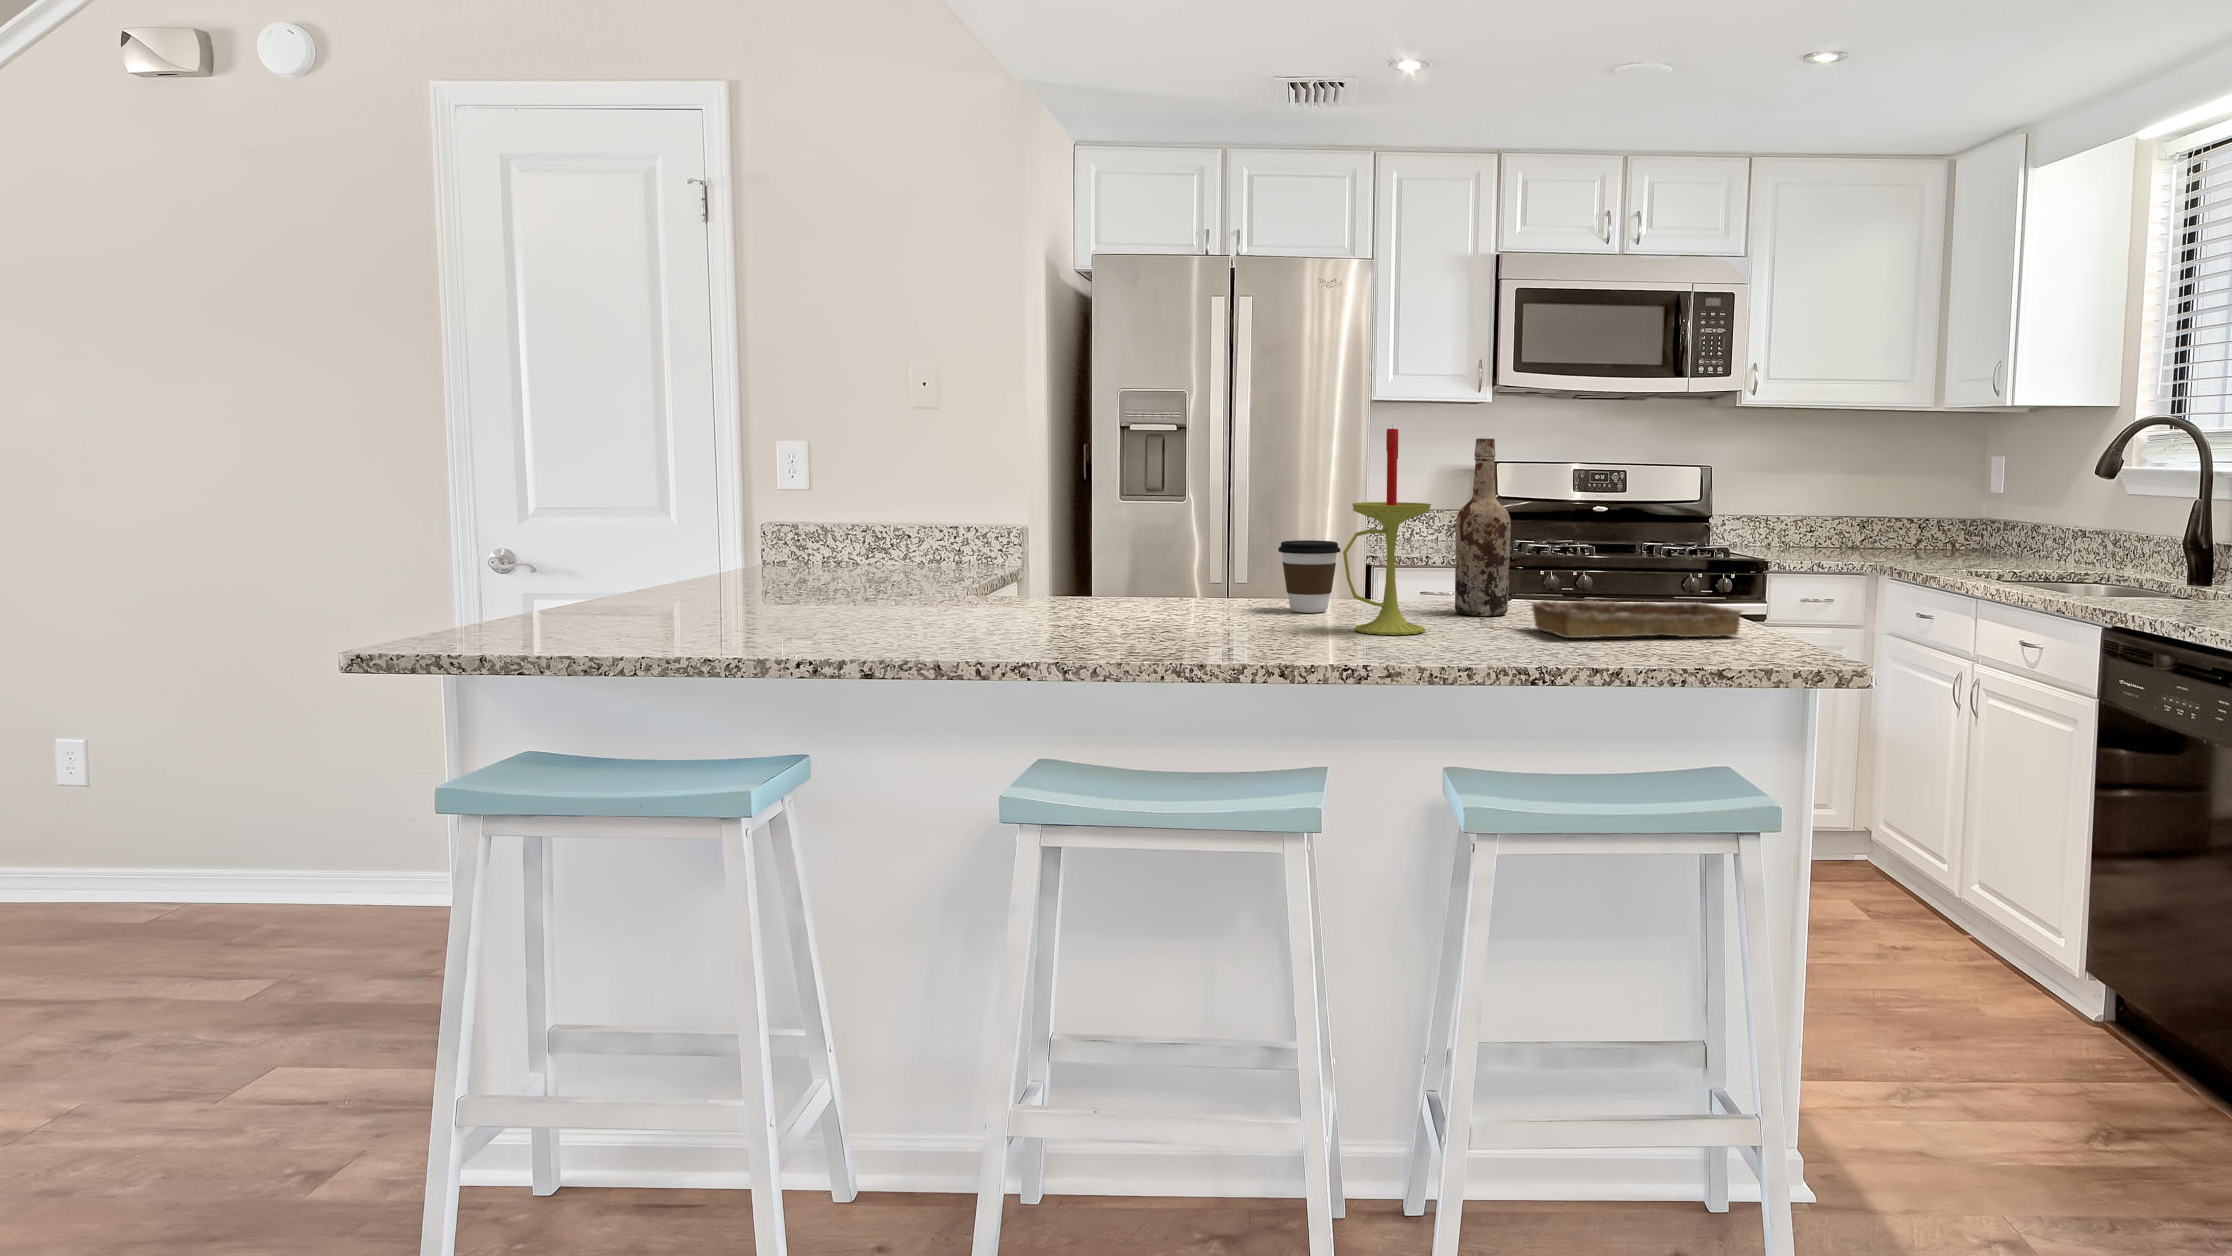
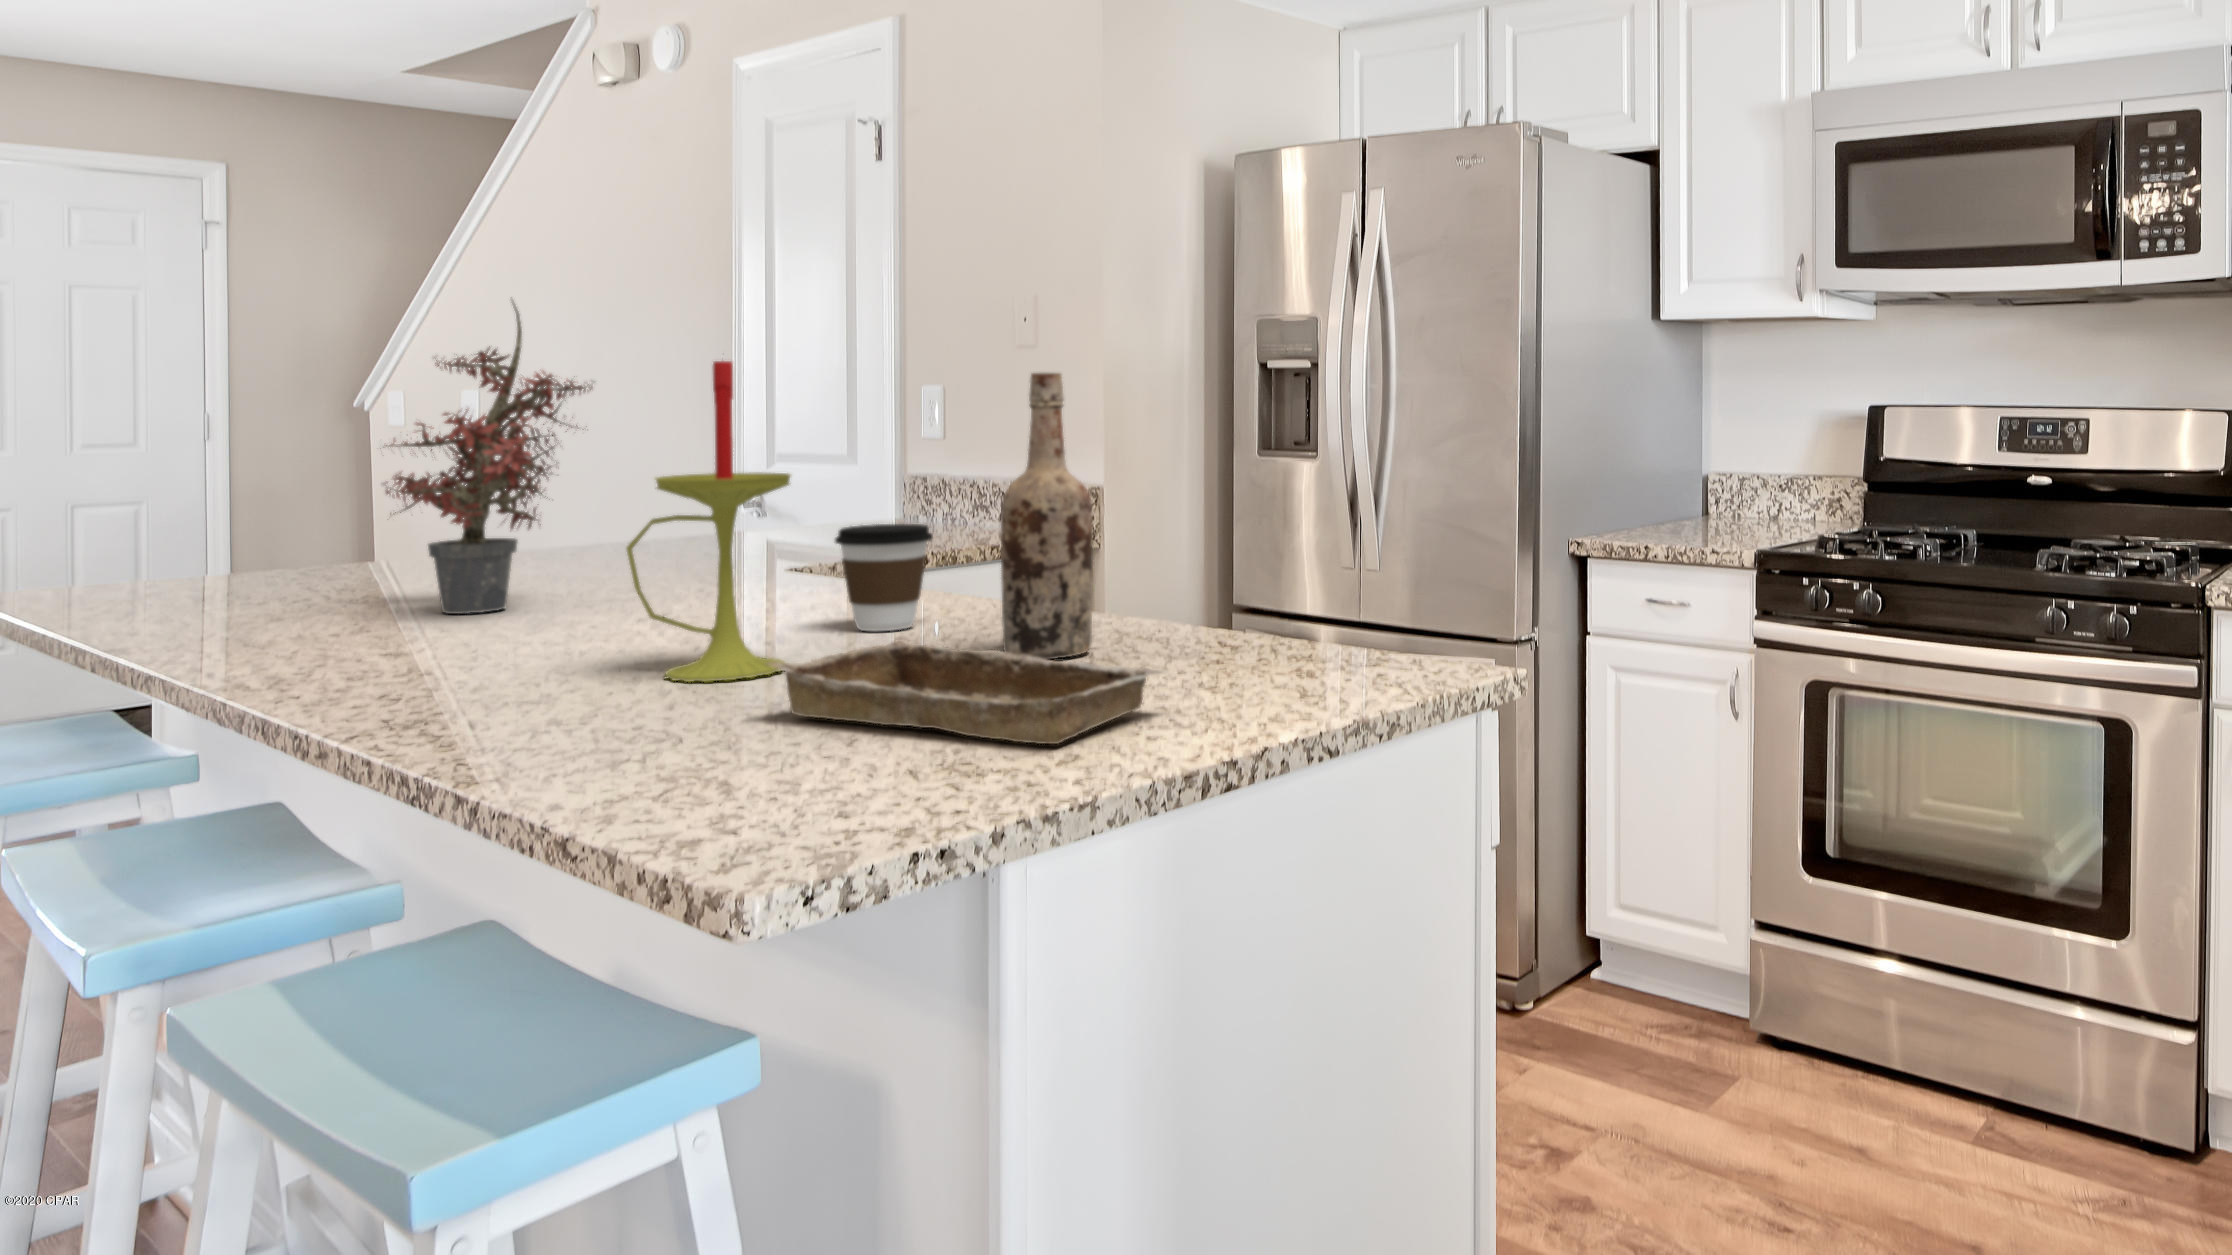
potted plant: none [840,369,1085,624] -> present [383,301,592,614]

